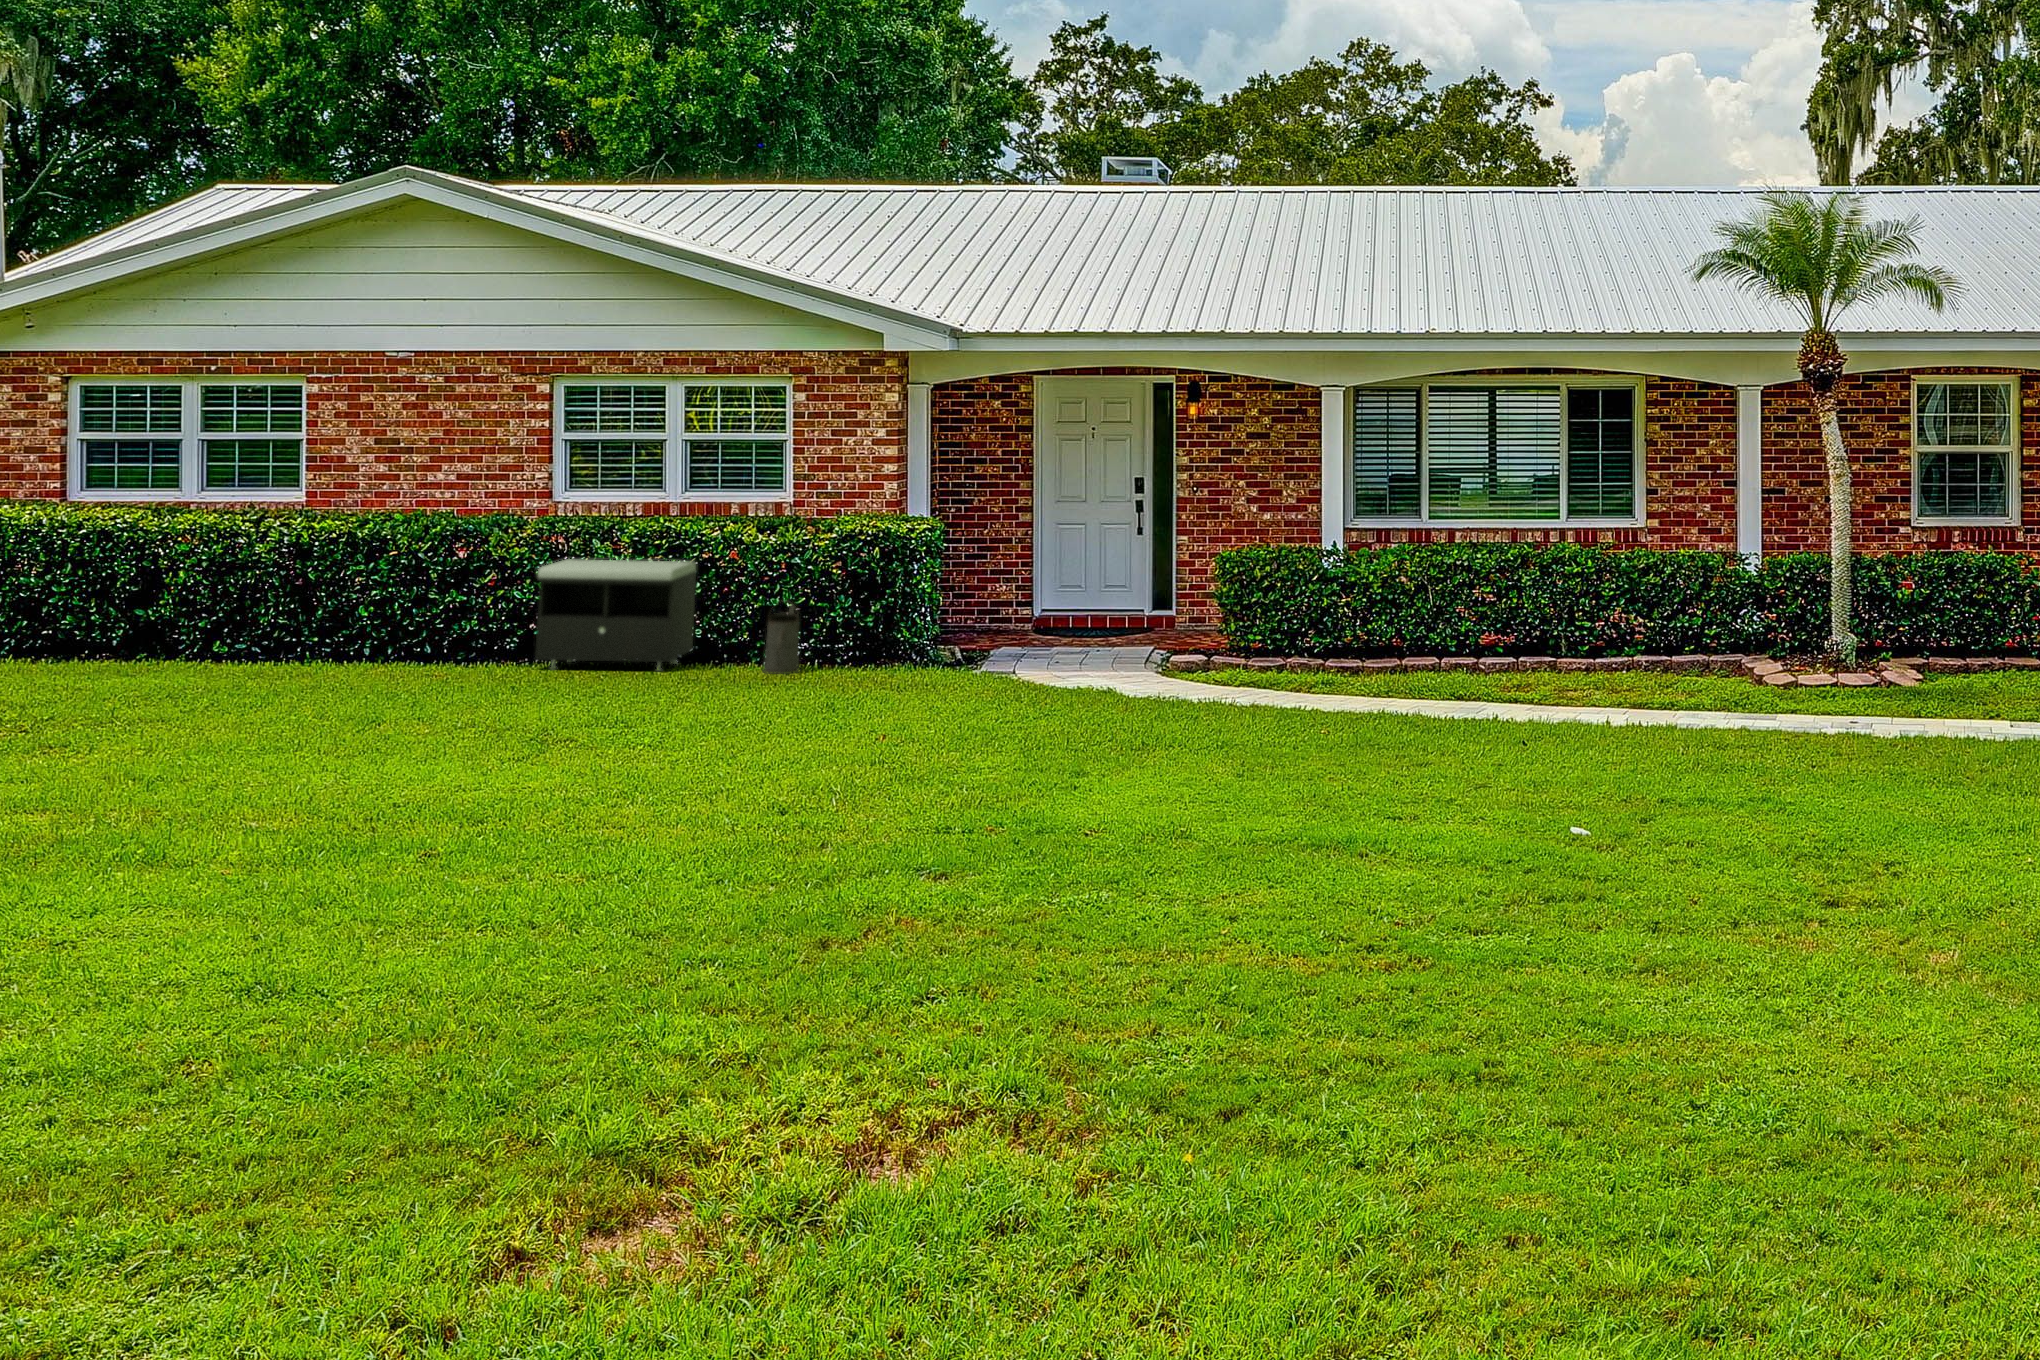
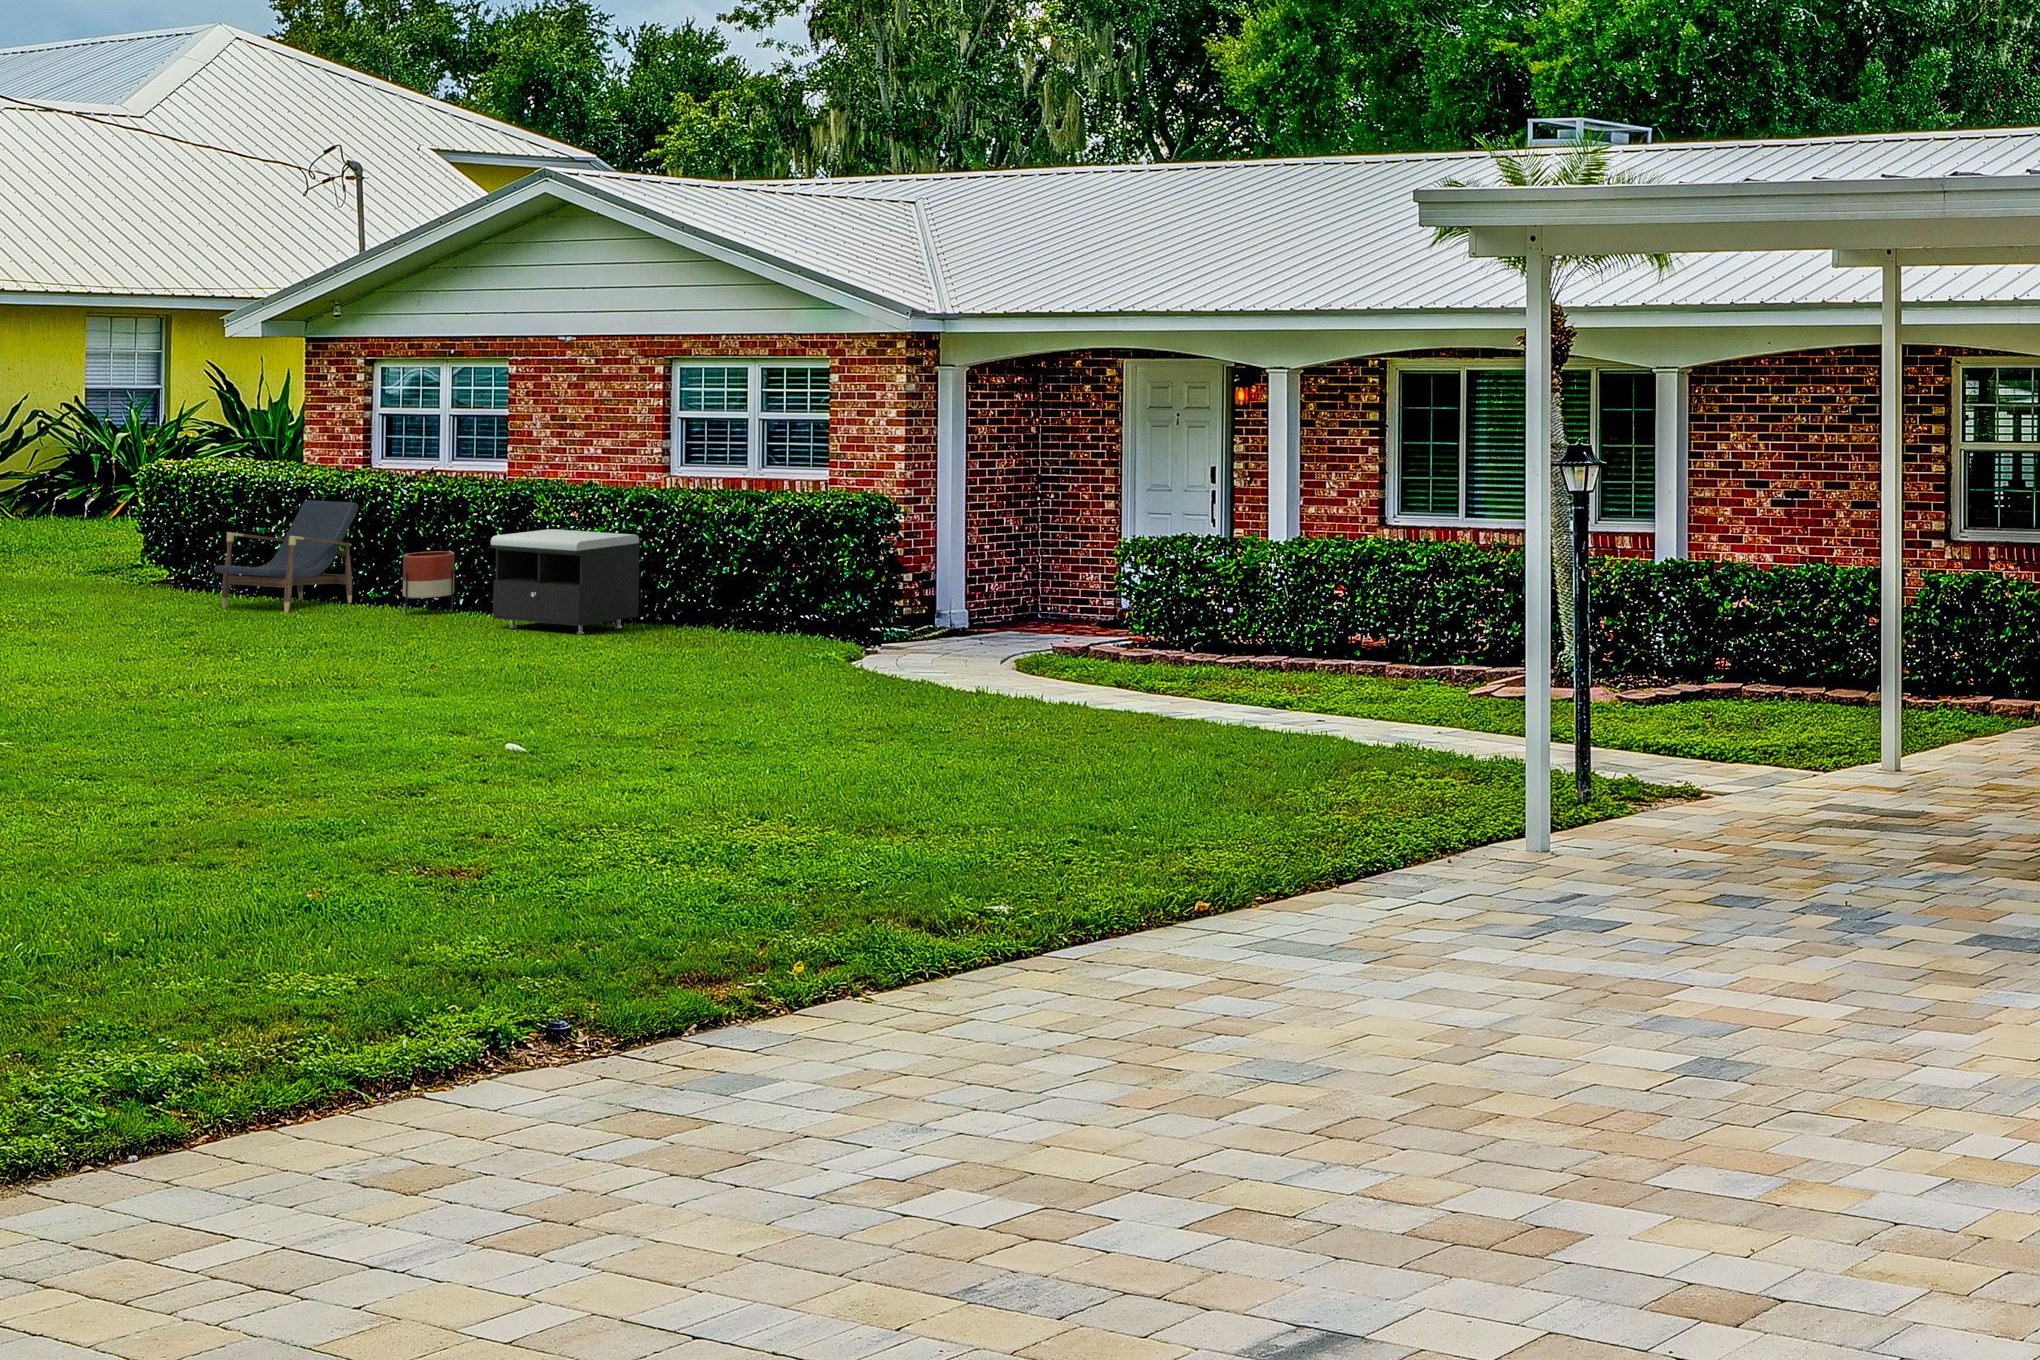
lounge chair: none [98,537,248,668] -> present [214,500,359,613]
planter: none [355,589,414,664] -> present [403,551,454,616]
watering can: present [763,601,800,674] -> none [644,573,709,642]

